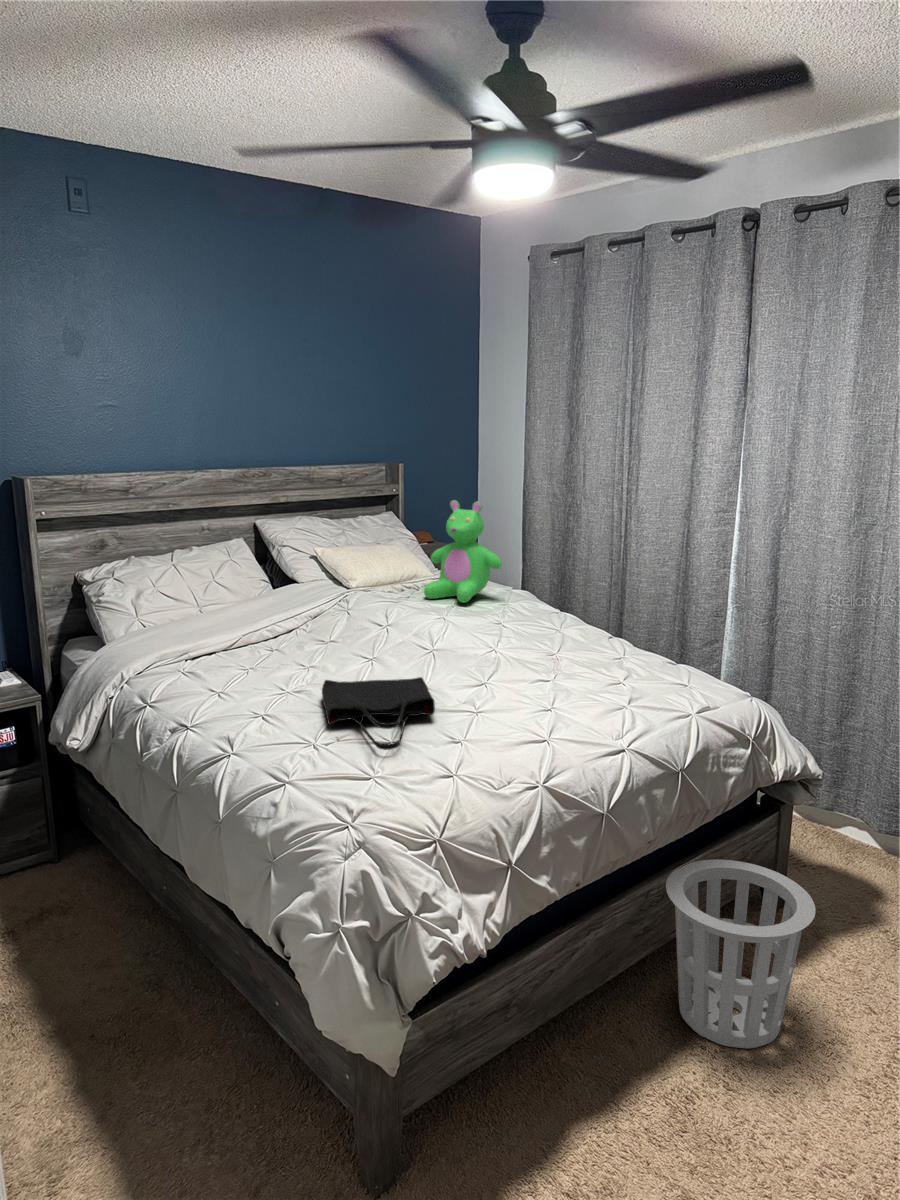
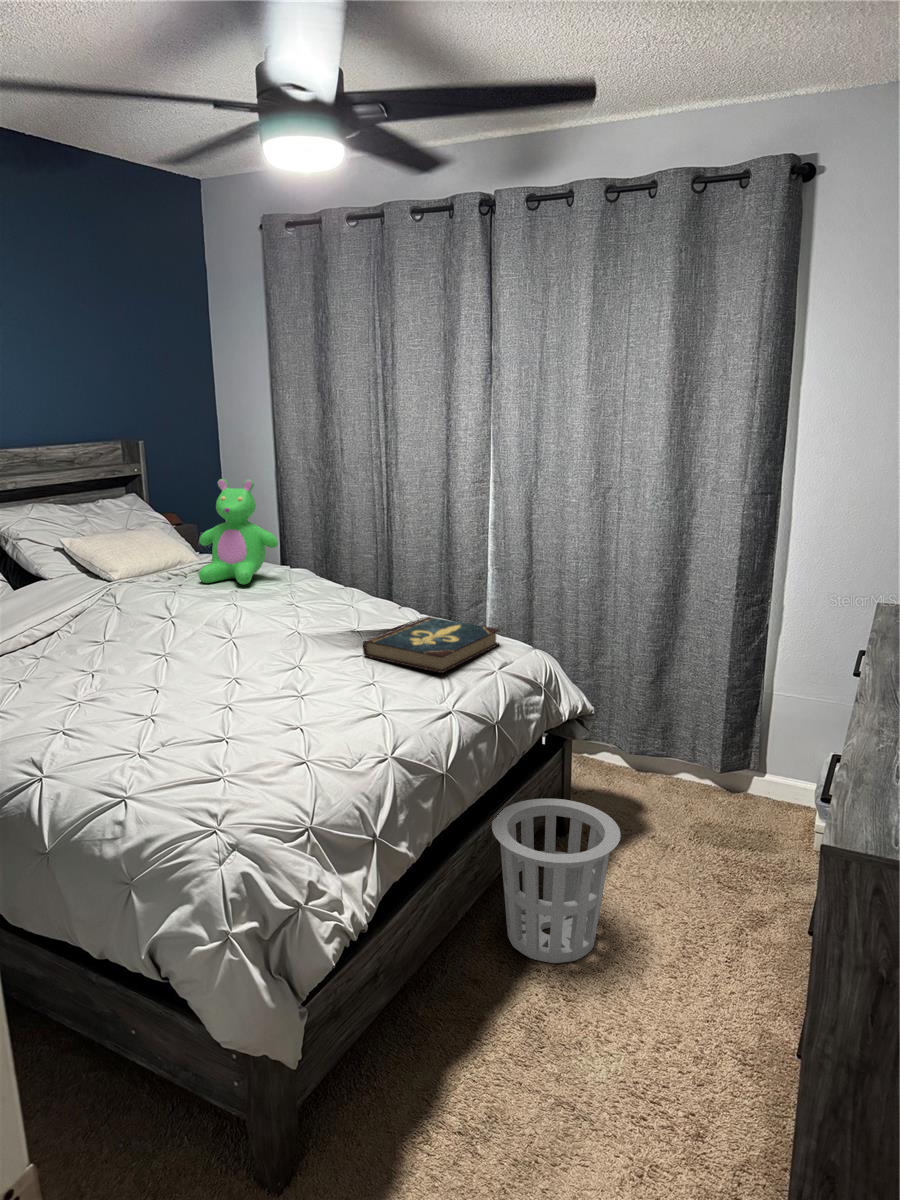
book: none [555,650,708,708] -> present [363,617,500,673]
tote bag: present [322,677,435,750] -> none [127,666,260,745]

